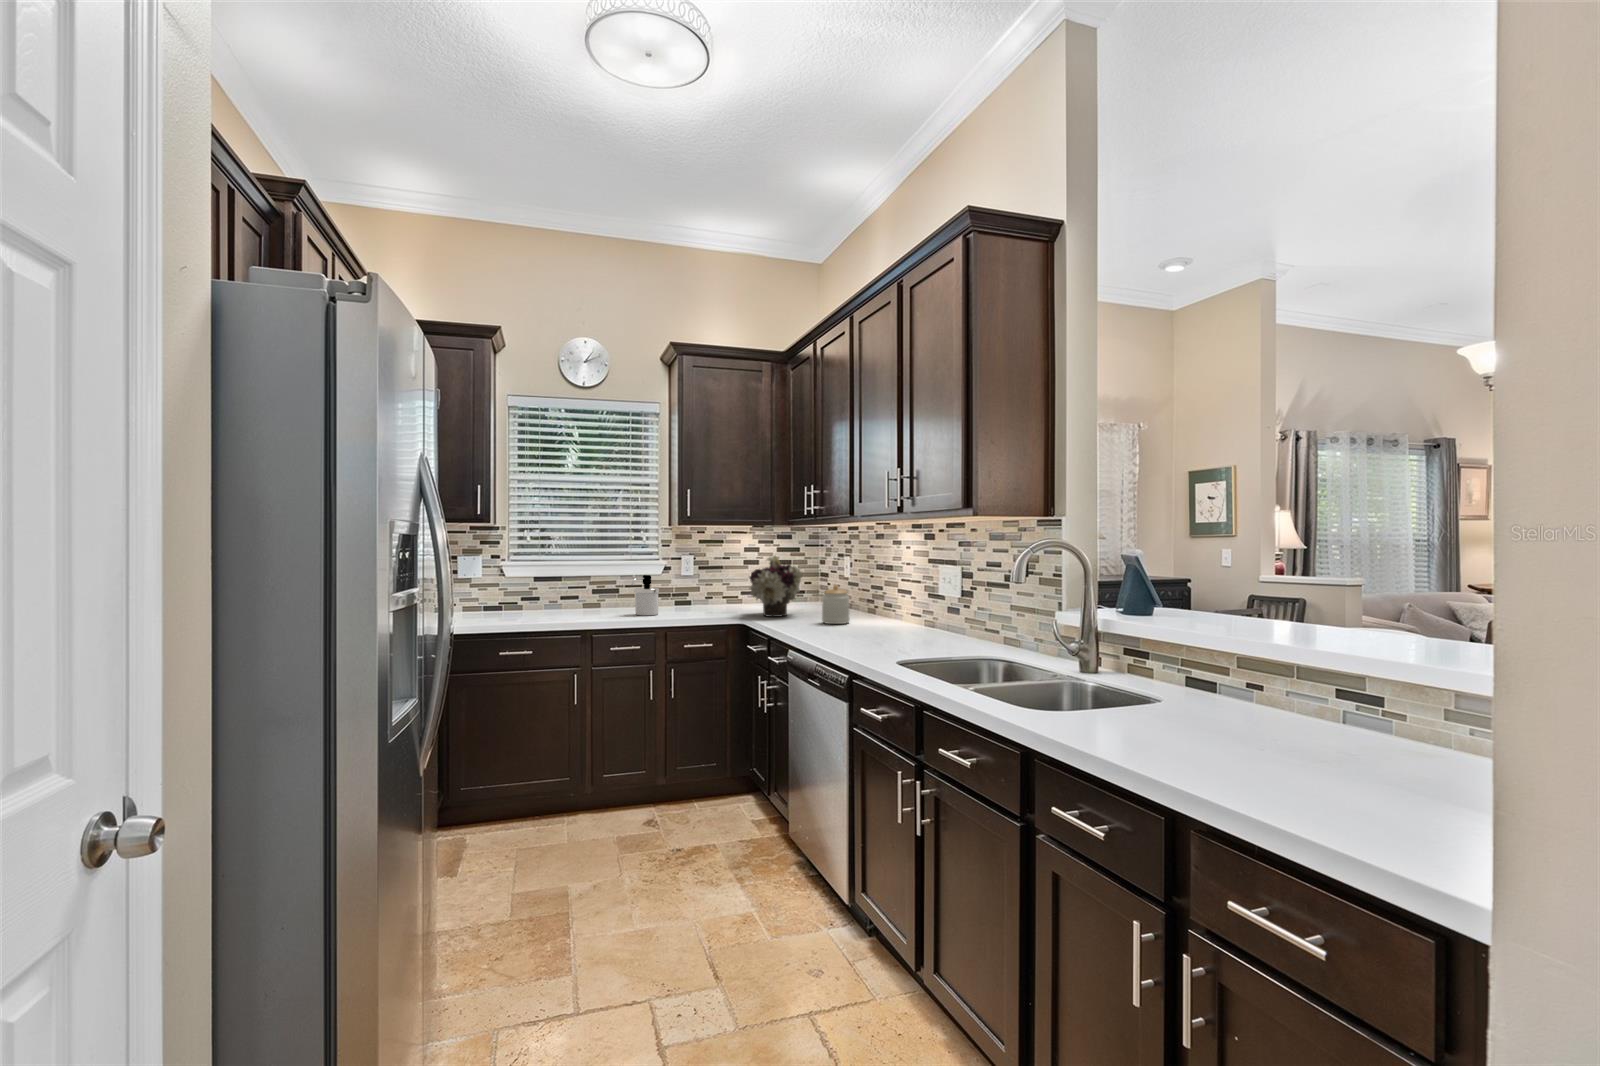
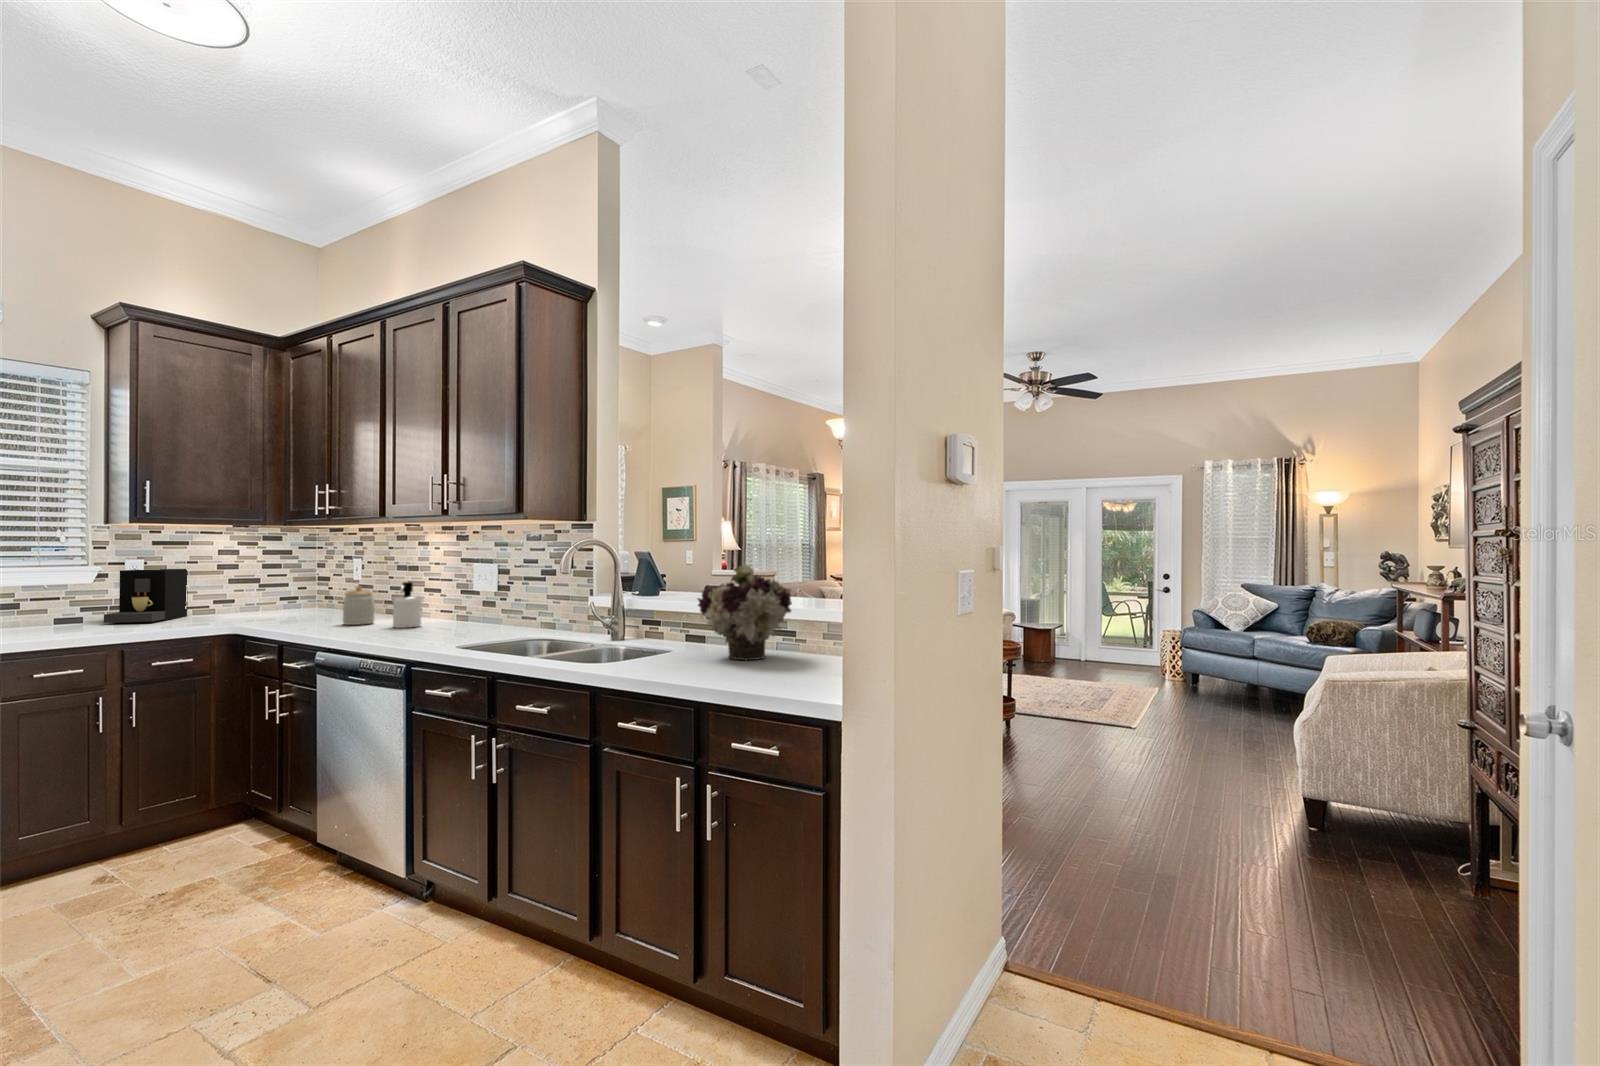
flower arrangement: present [749,555,803,617] -> present [698,564,792,660]
coffee maker: none [663,564,722,609] -> present [104,569,188,623]
soap dispenser: present [631,575,659,616] -> present [392,582,422,628]

